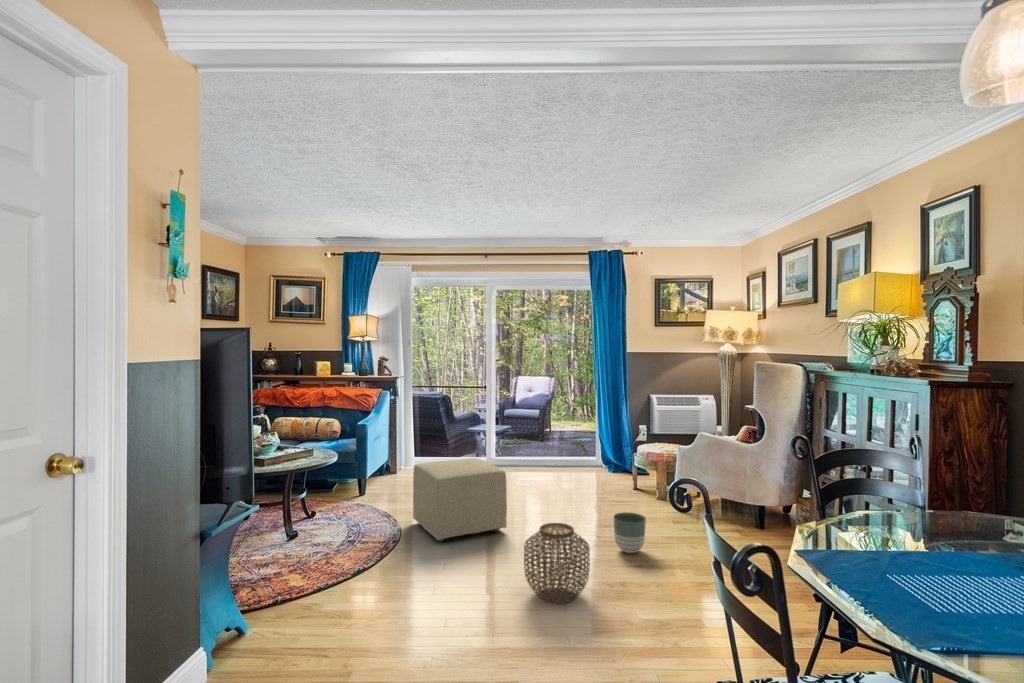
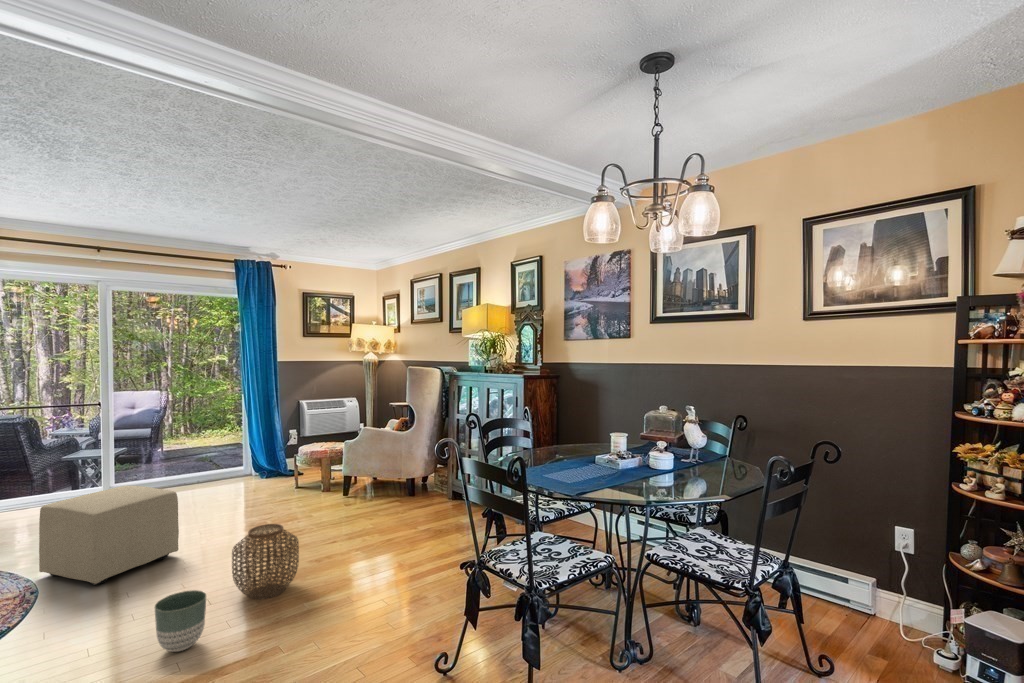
planter: present [613,512,646,553] -> present [155,590,206,652]

